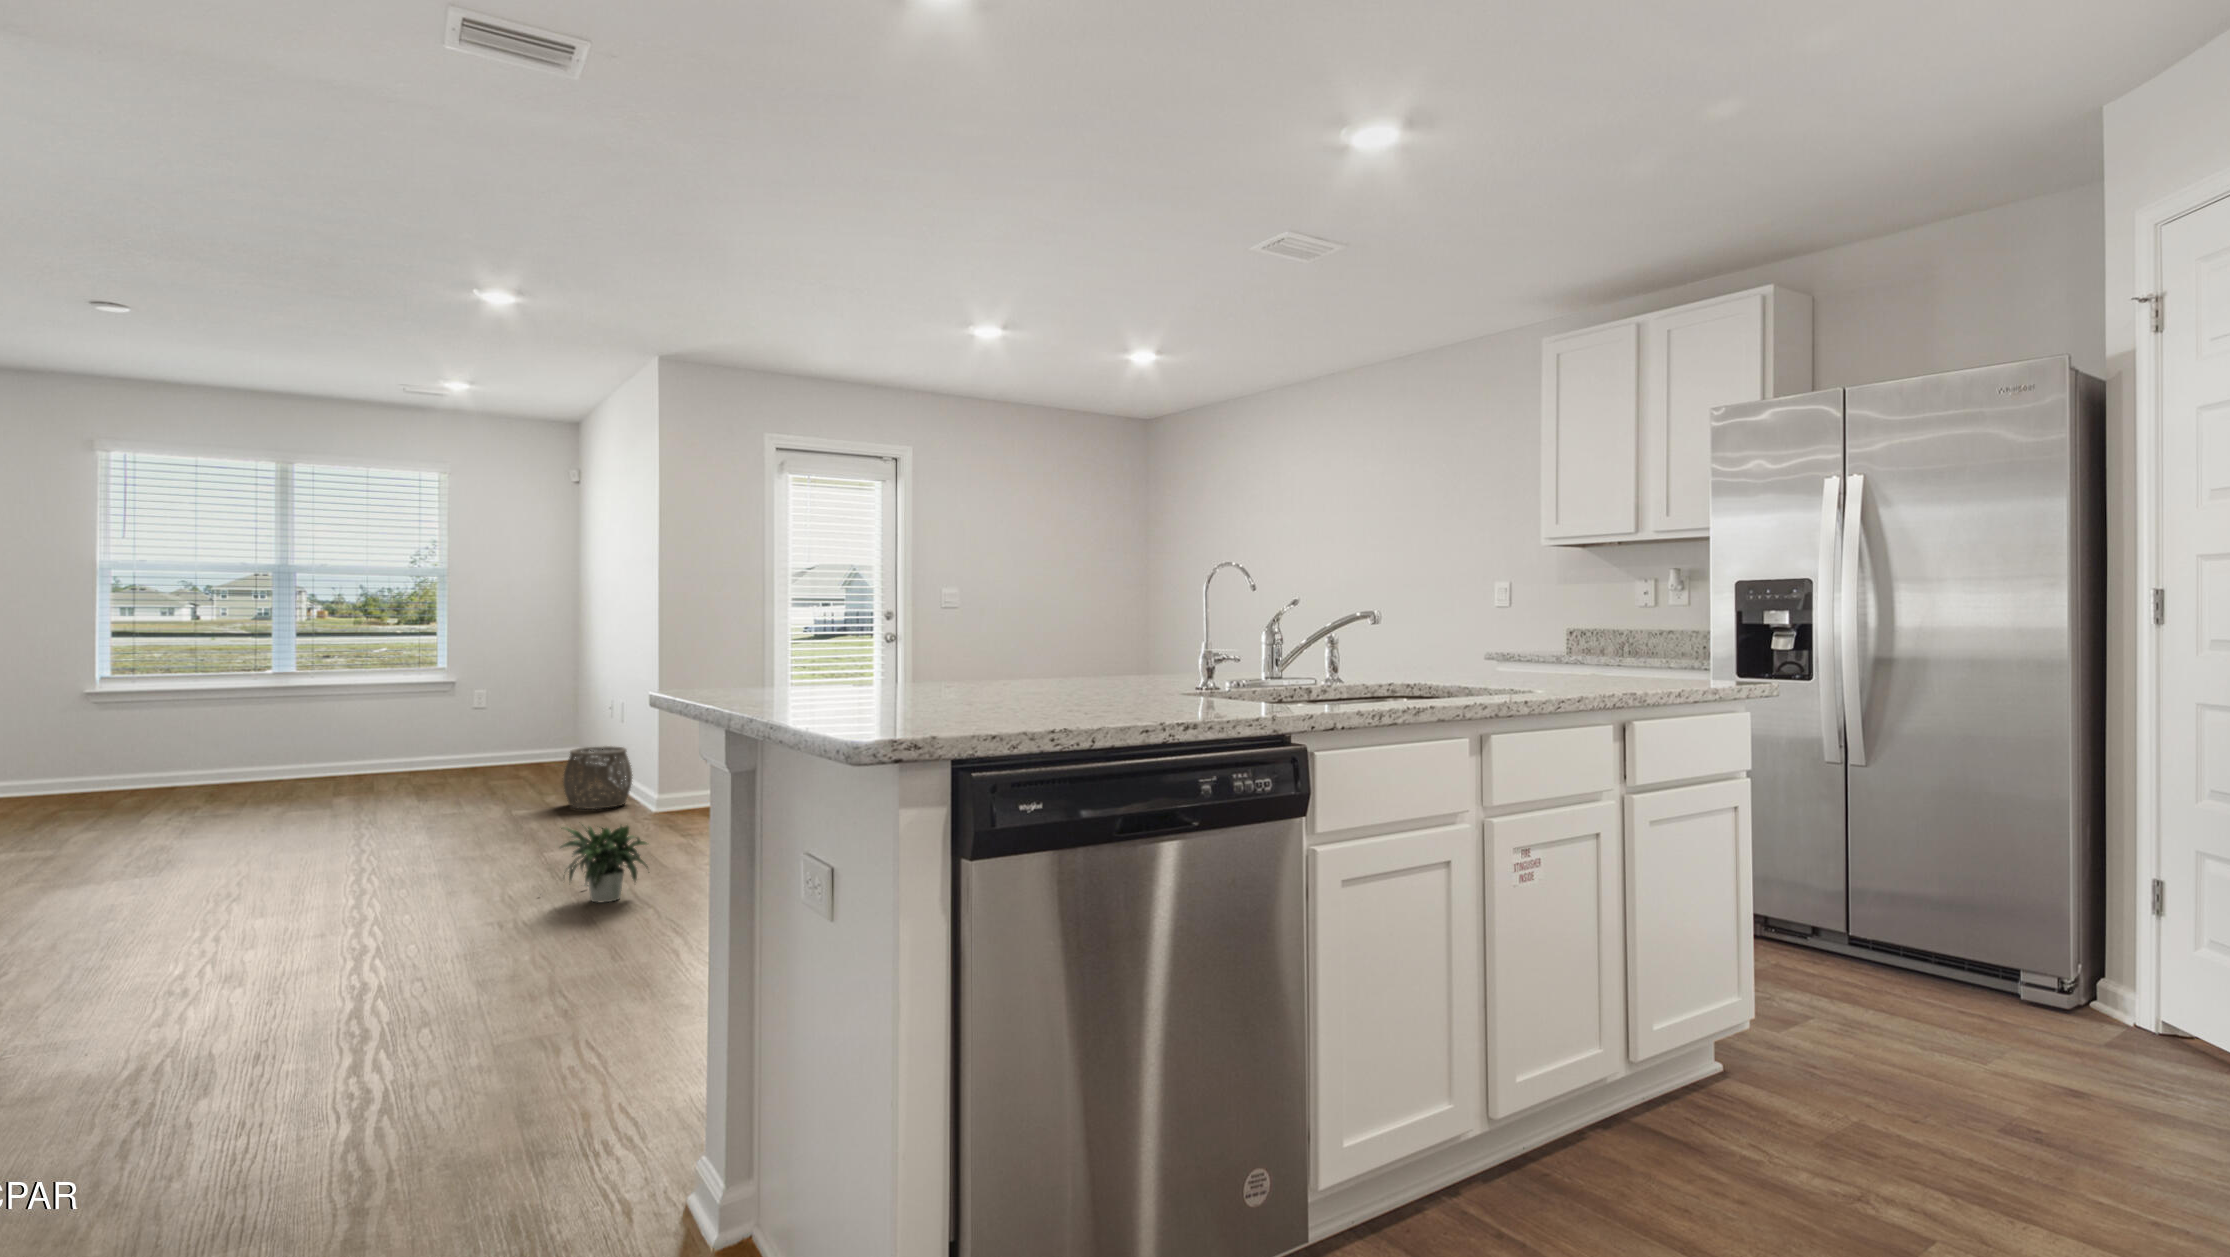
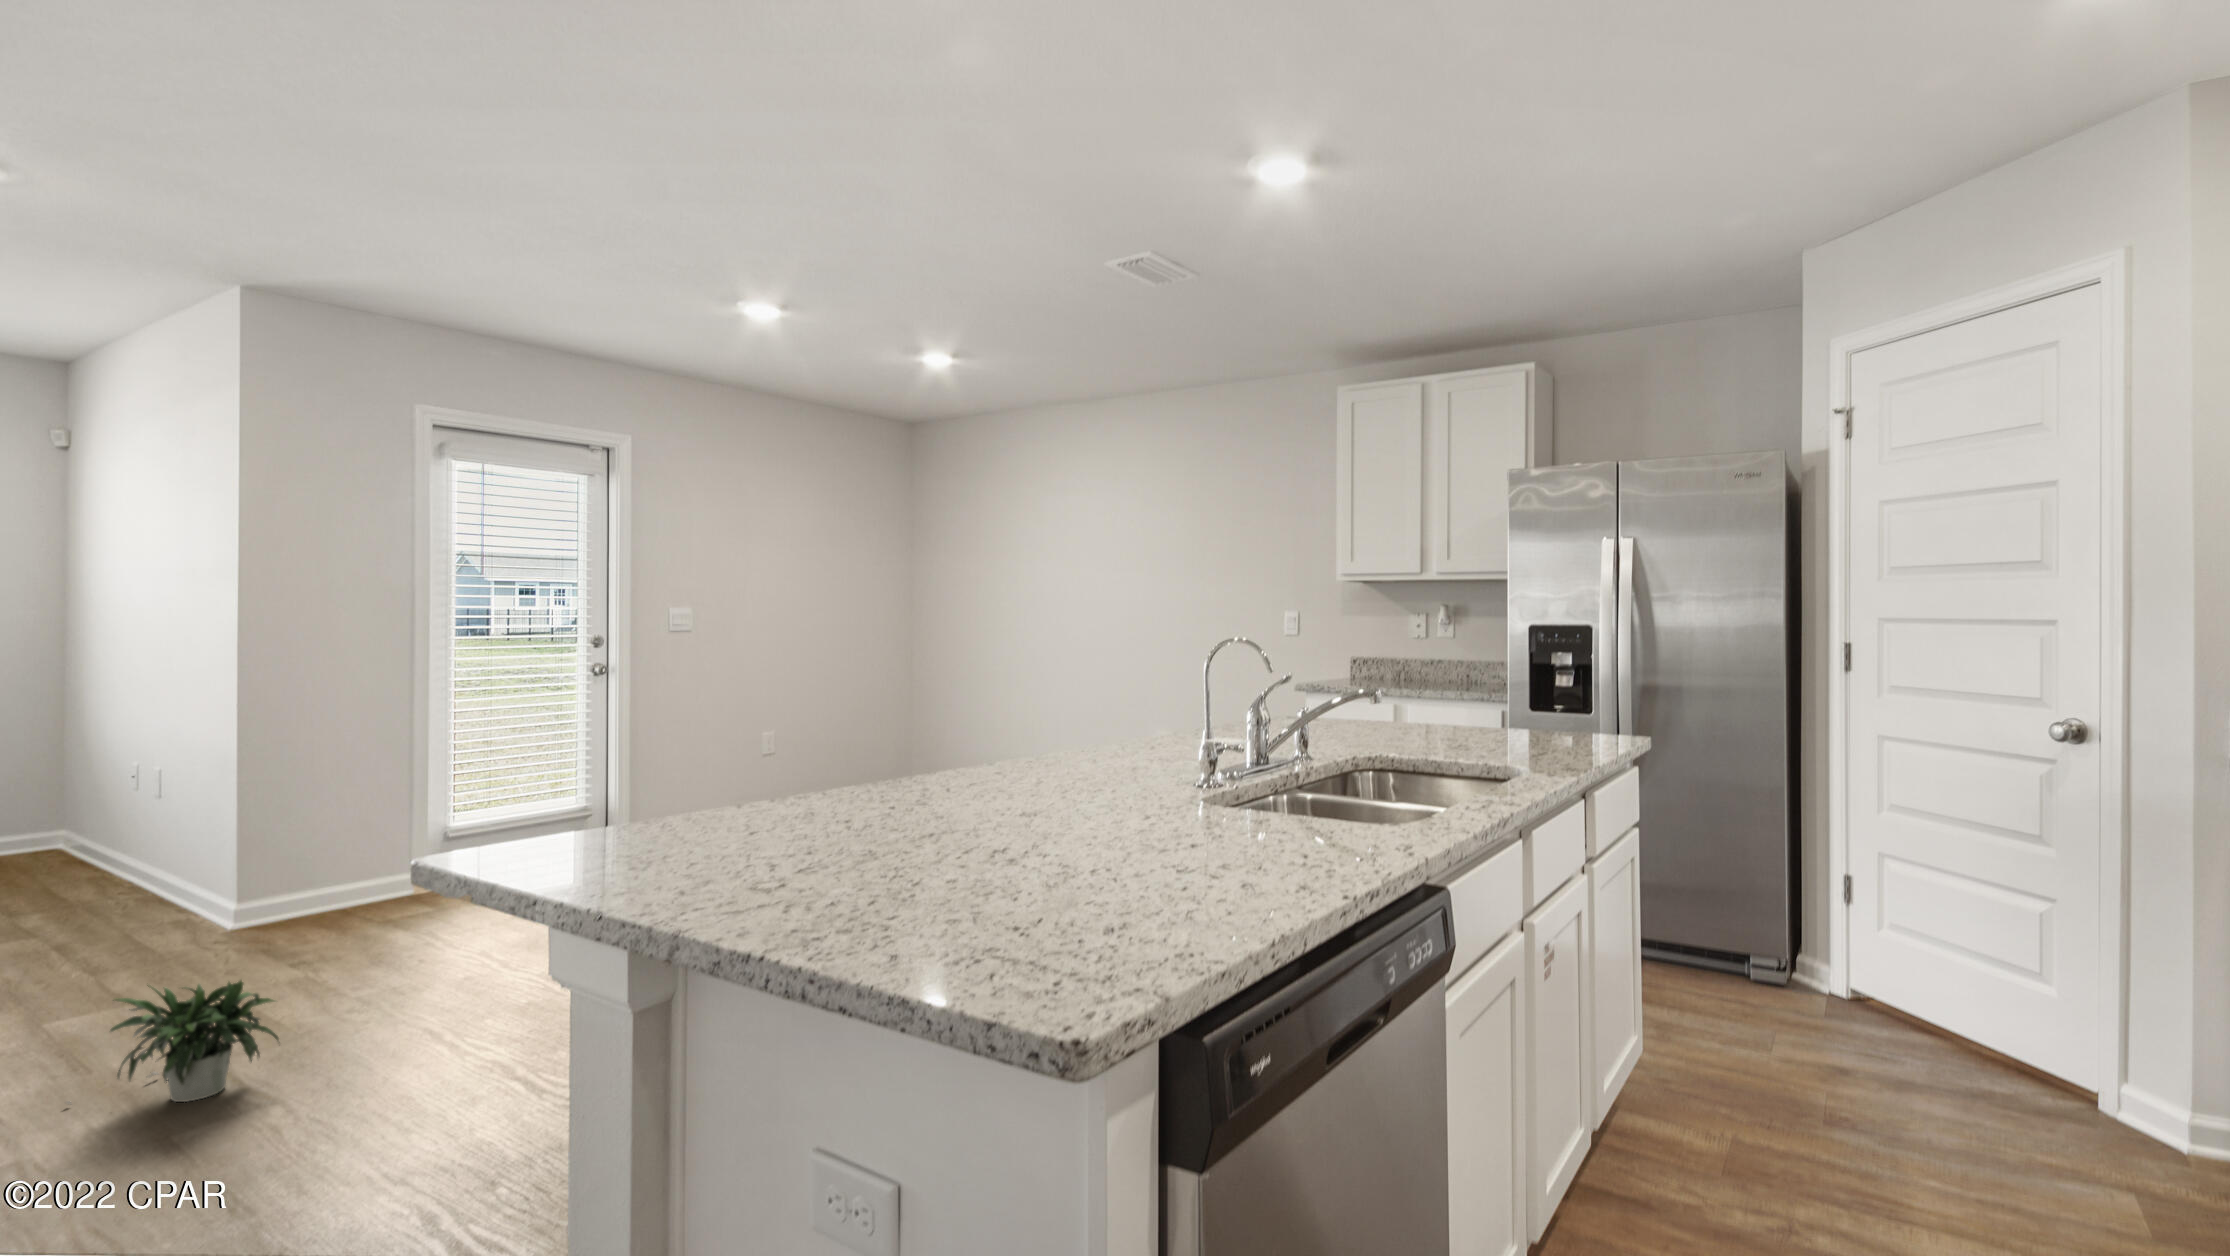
woven basket: present [563,746,633,809] -> none [60,836,190,933]

